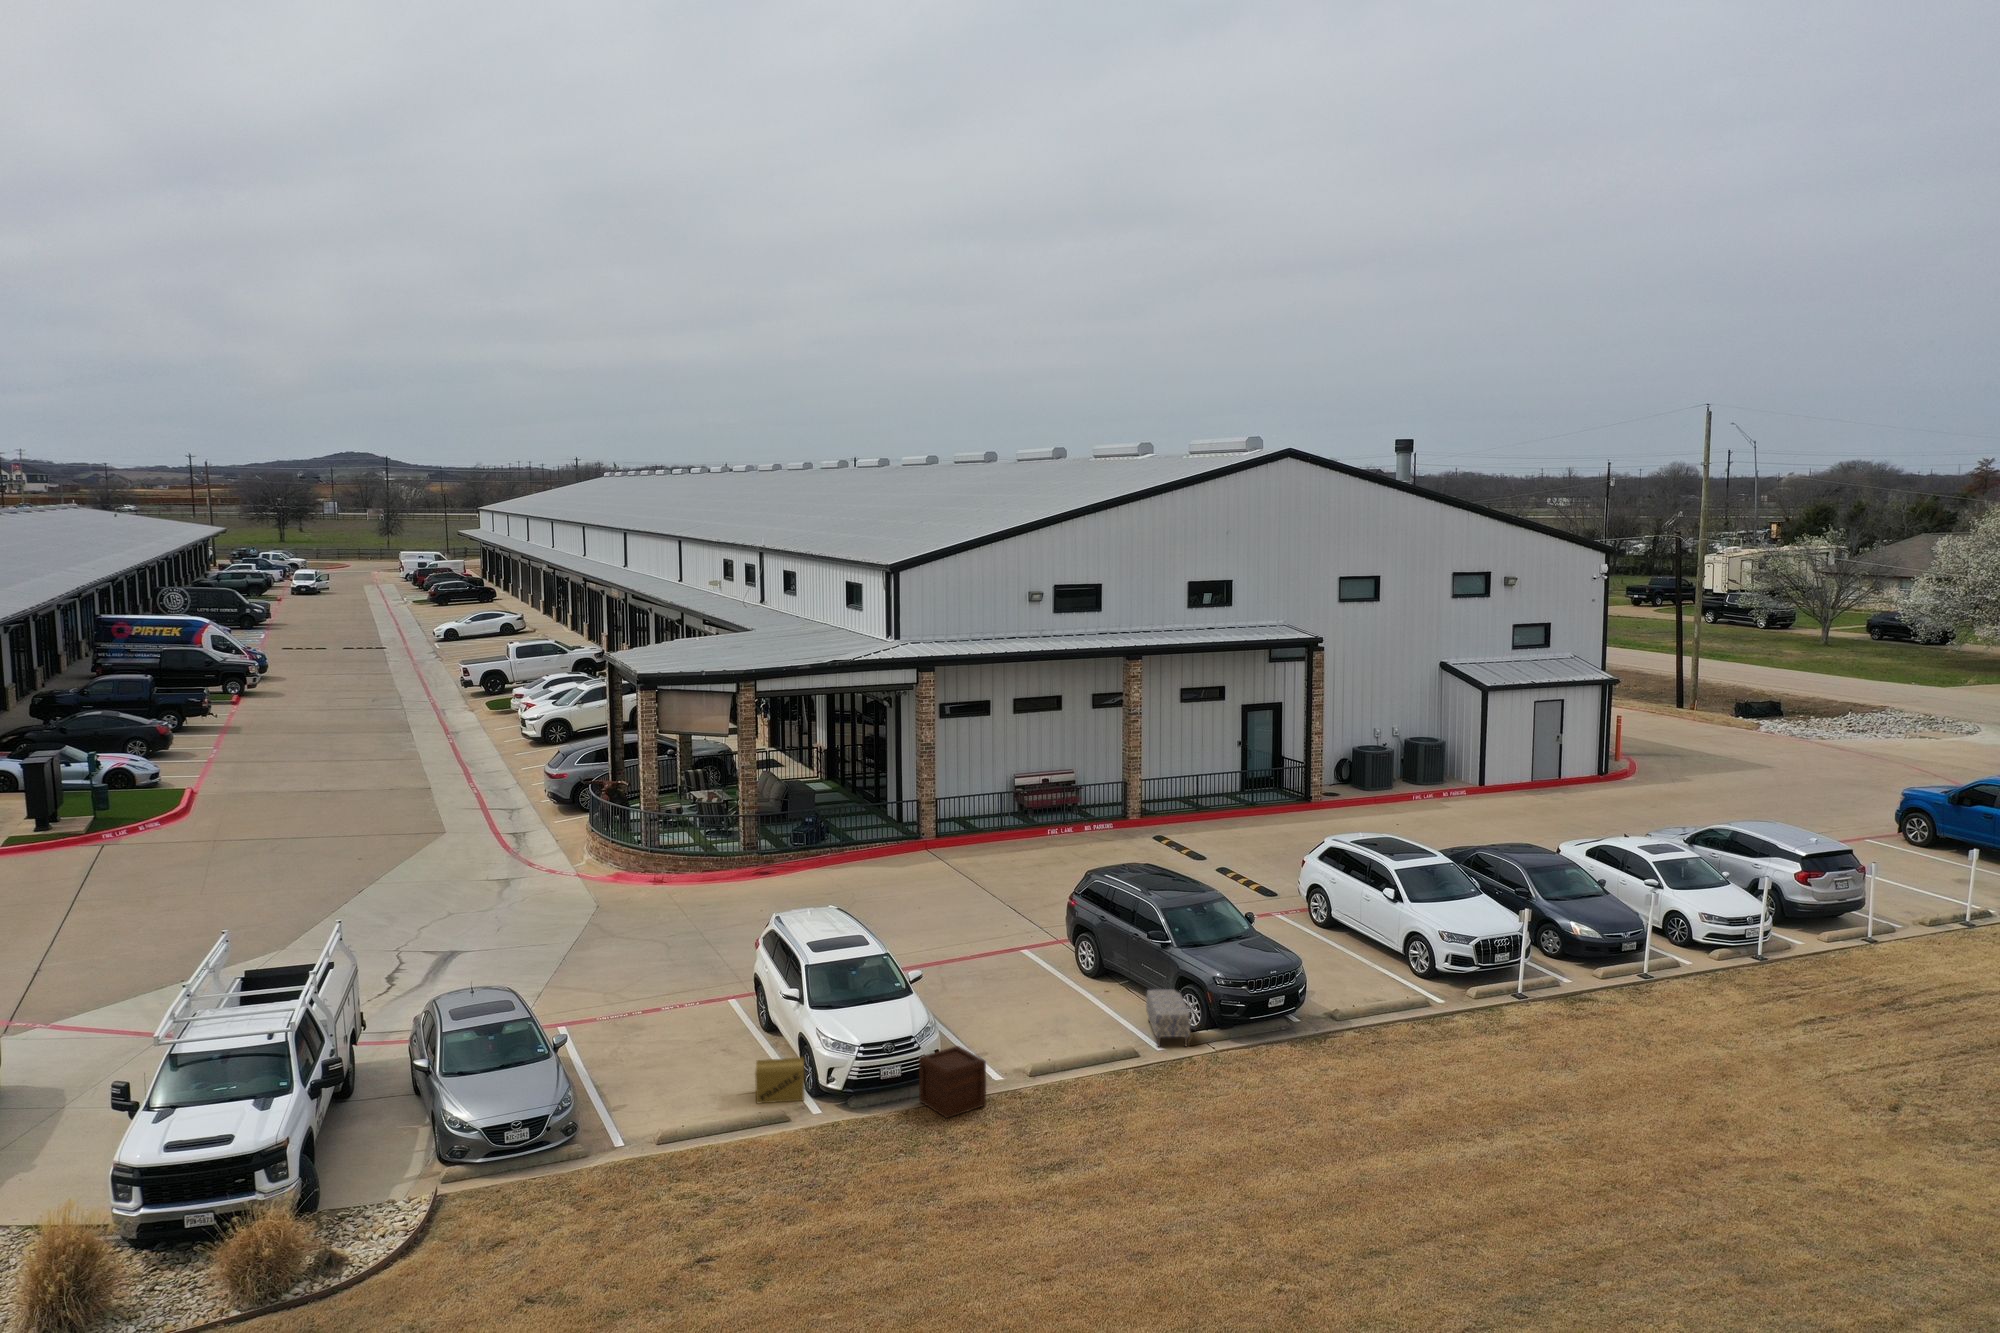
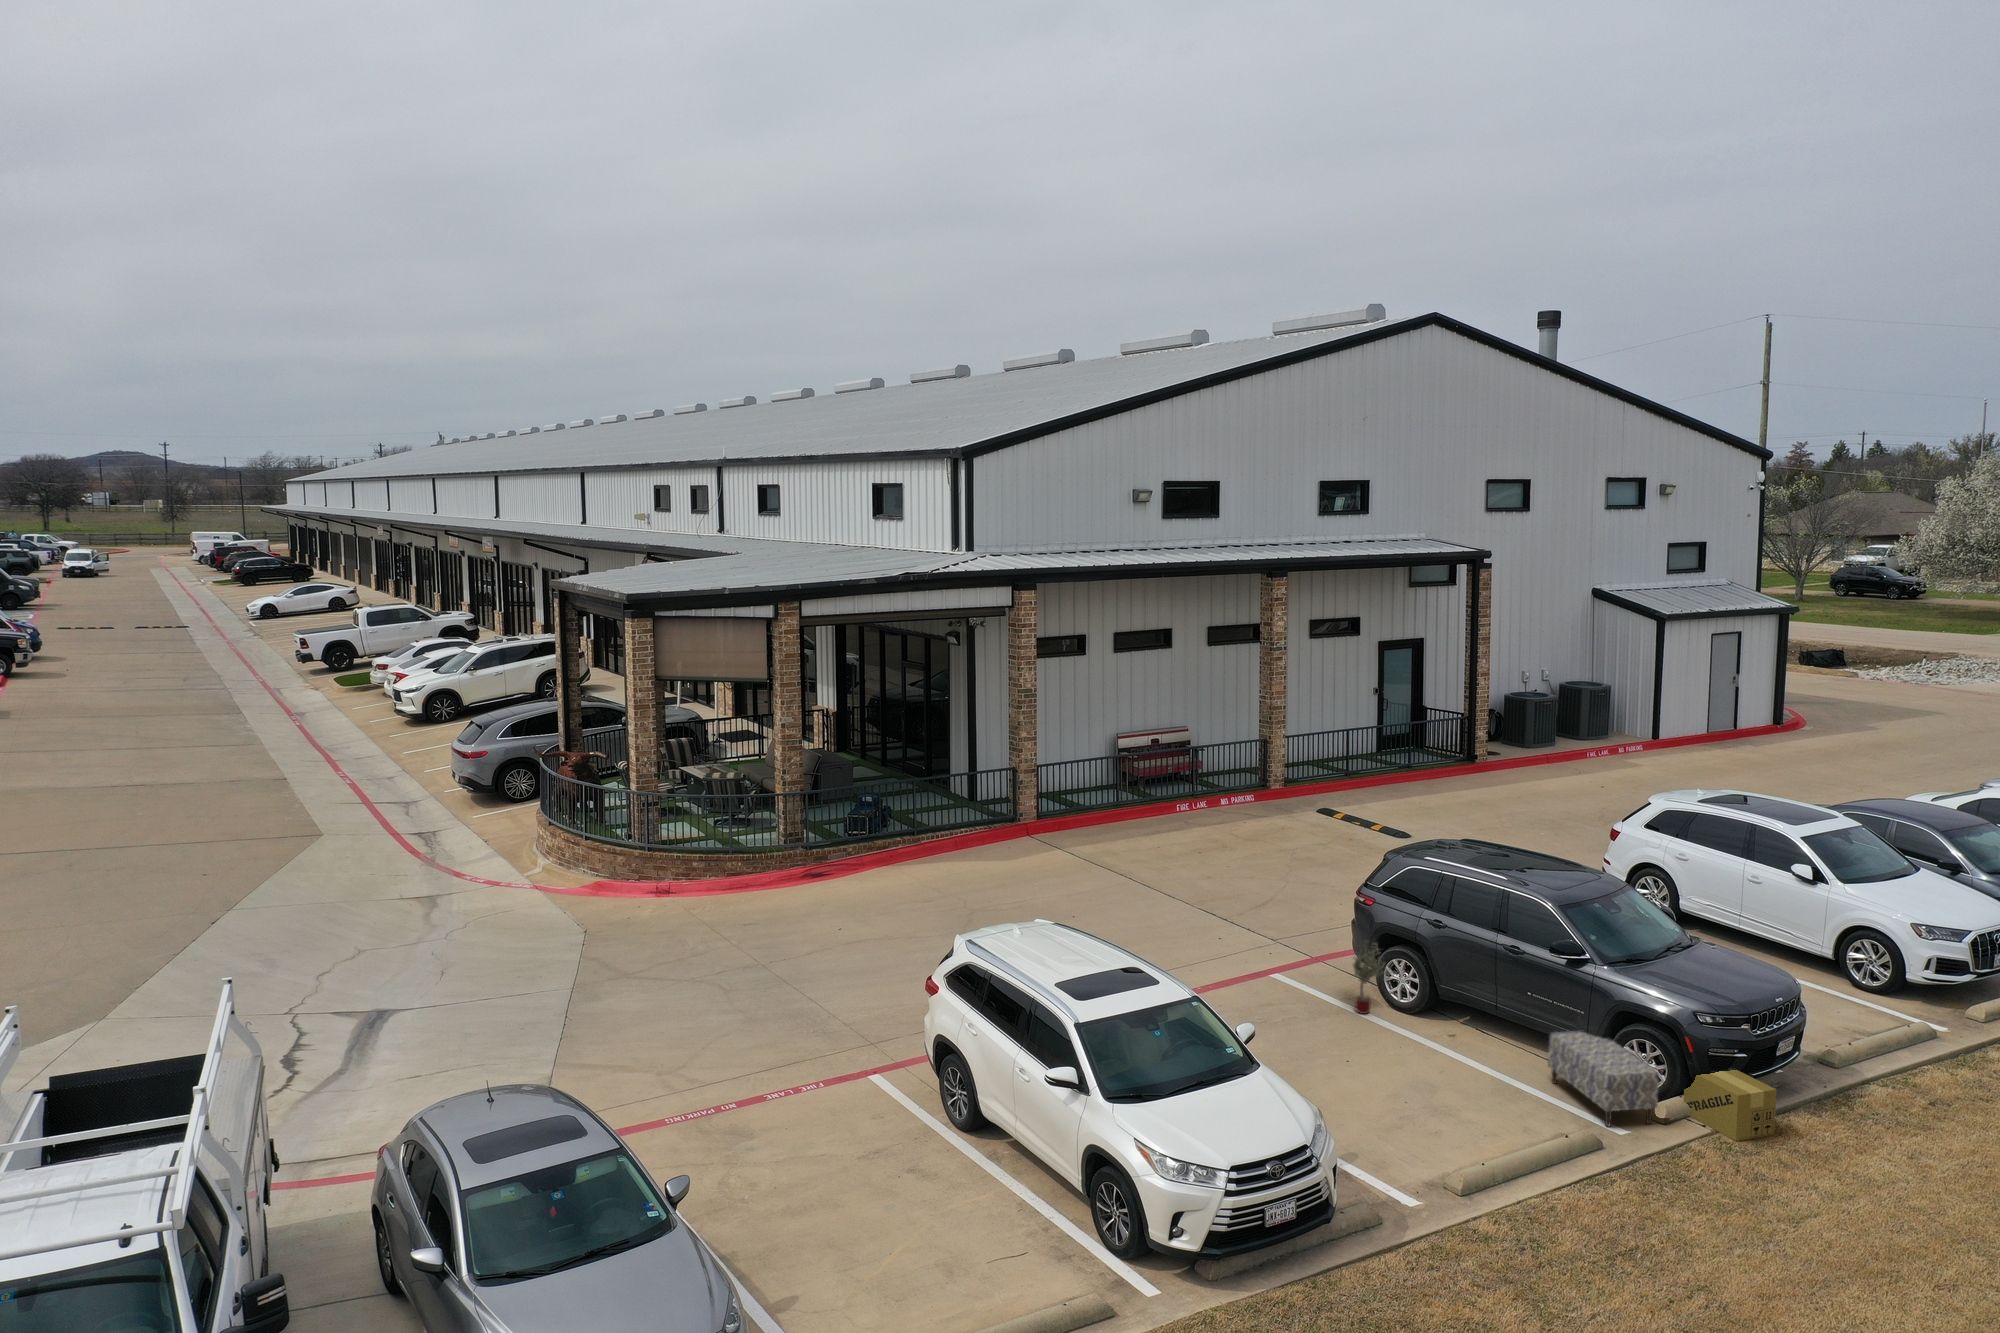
potted tree: none [1057,928,1084,977] -> present [1354,941,1390,1014]
wooden crate: present [919,1046,986,1118] -> none [1308,1151,1429,1287]
cardboard box: present [755,1058,804,1104] -> present [1684,1070,1777,1141]

